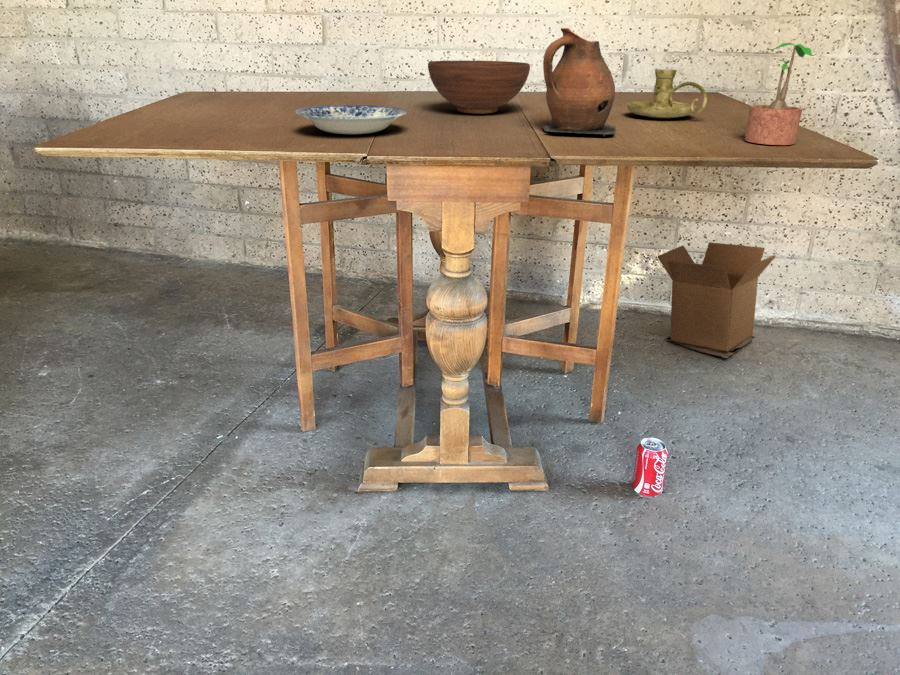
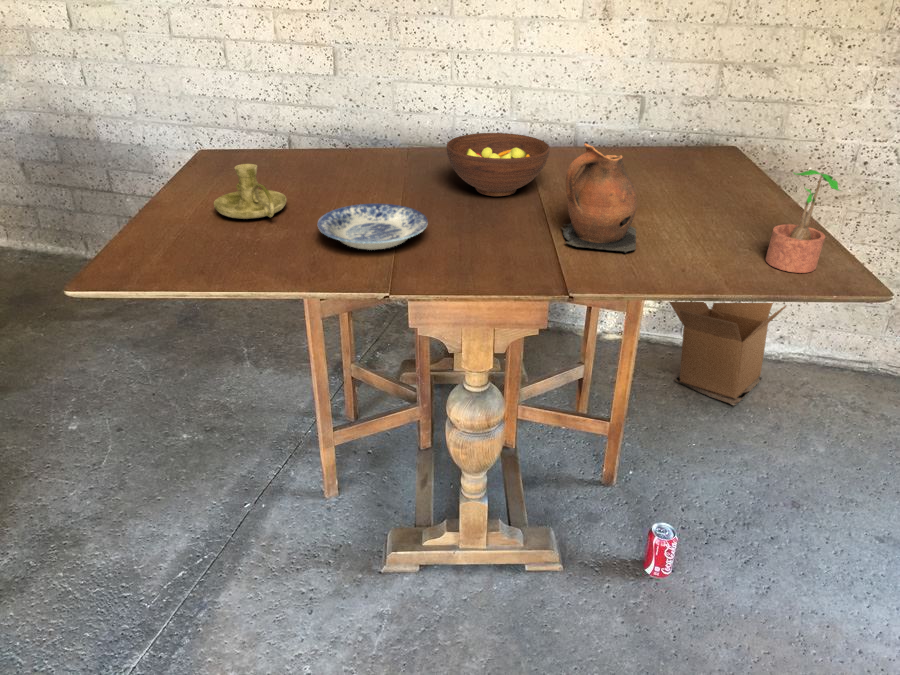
candle holder: present [627,69,707,118] -> present [214,164,287,219]

